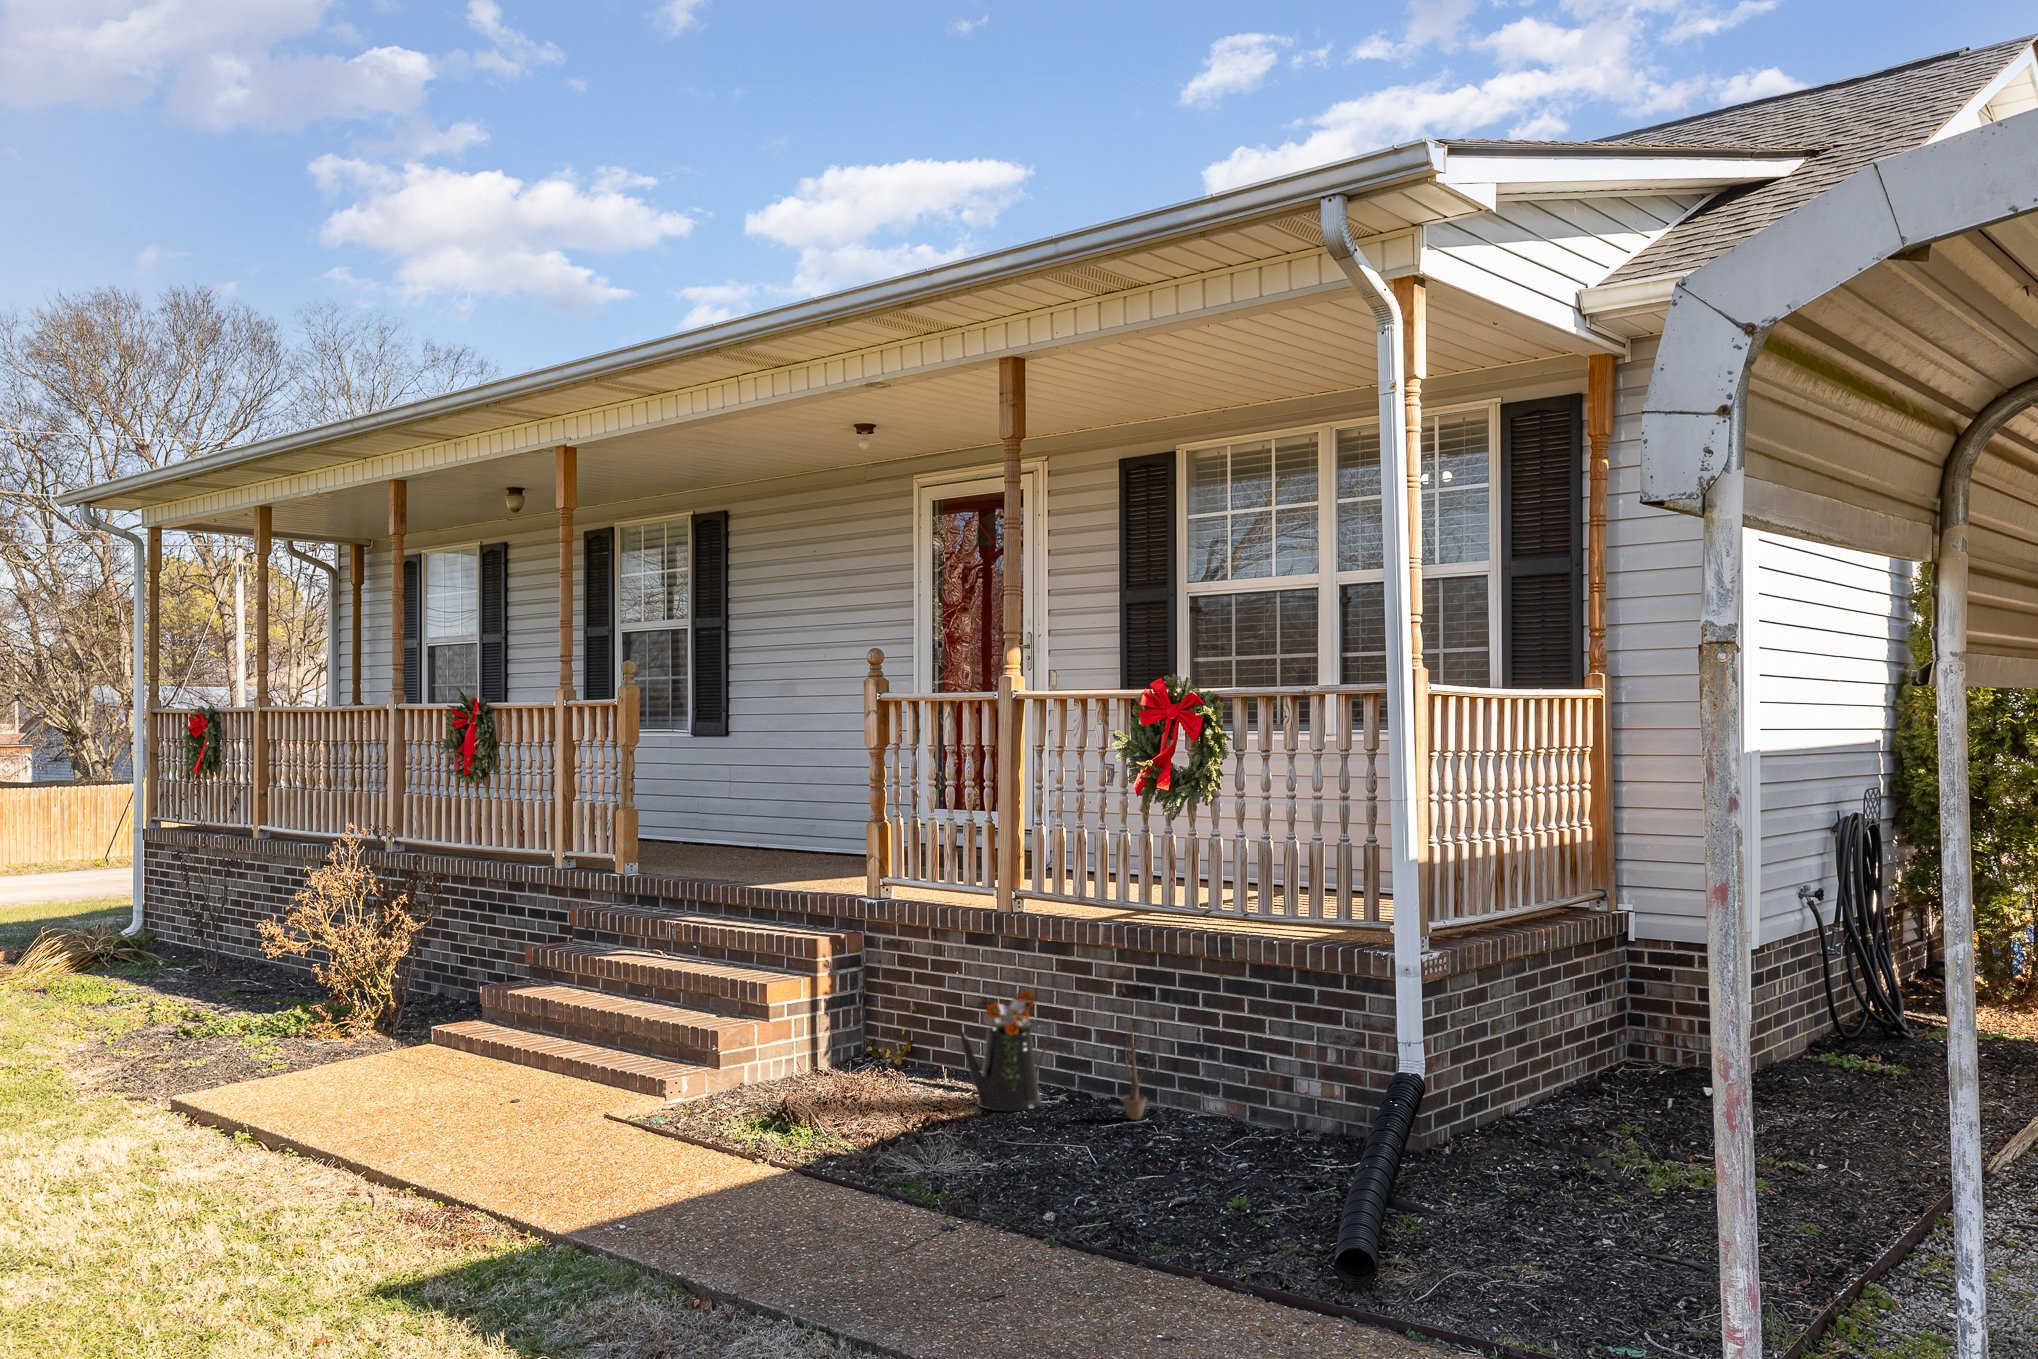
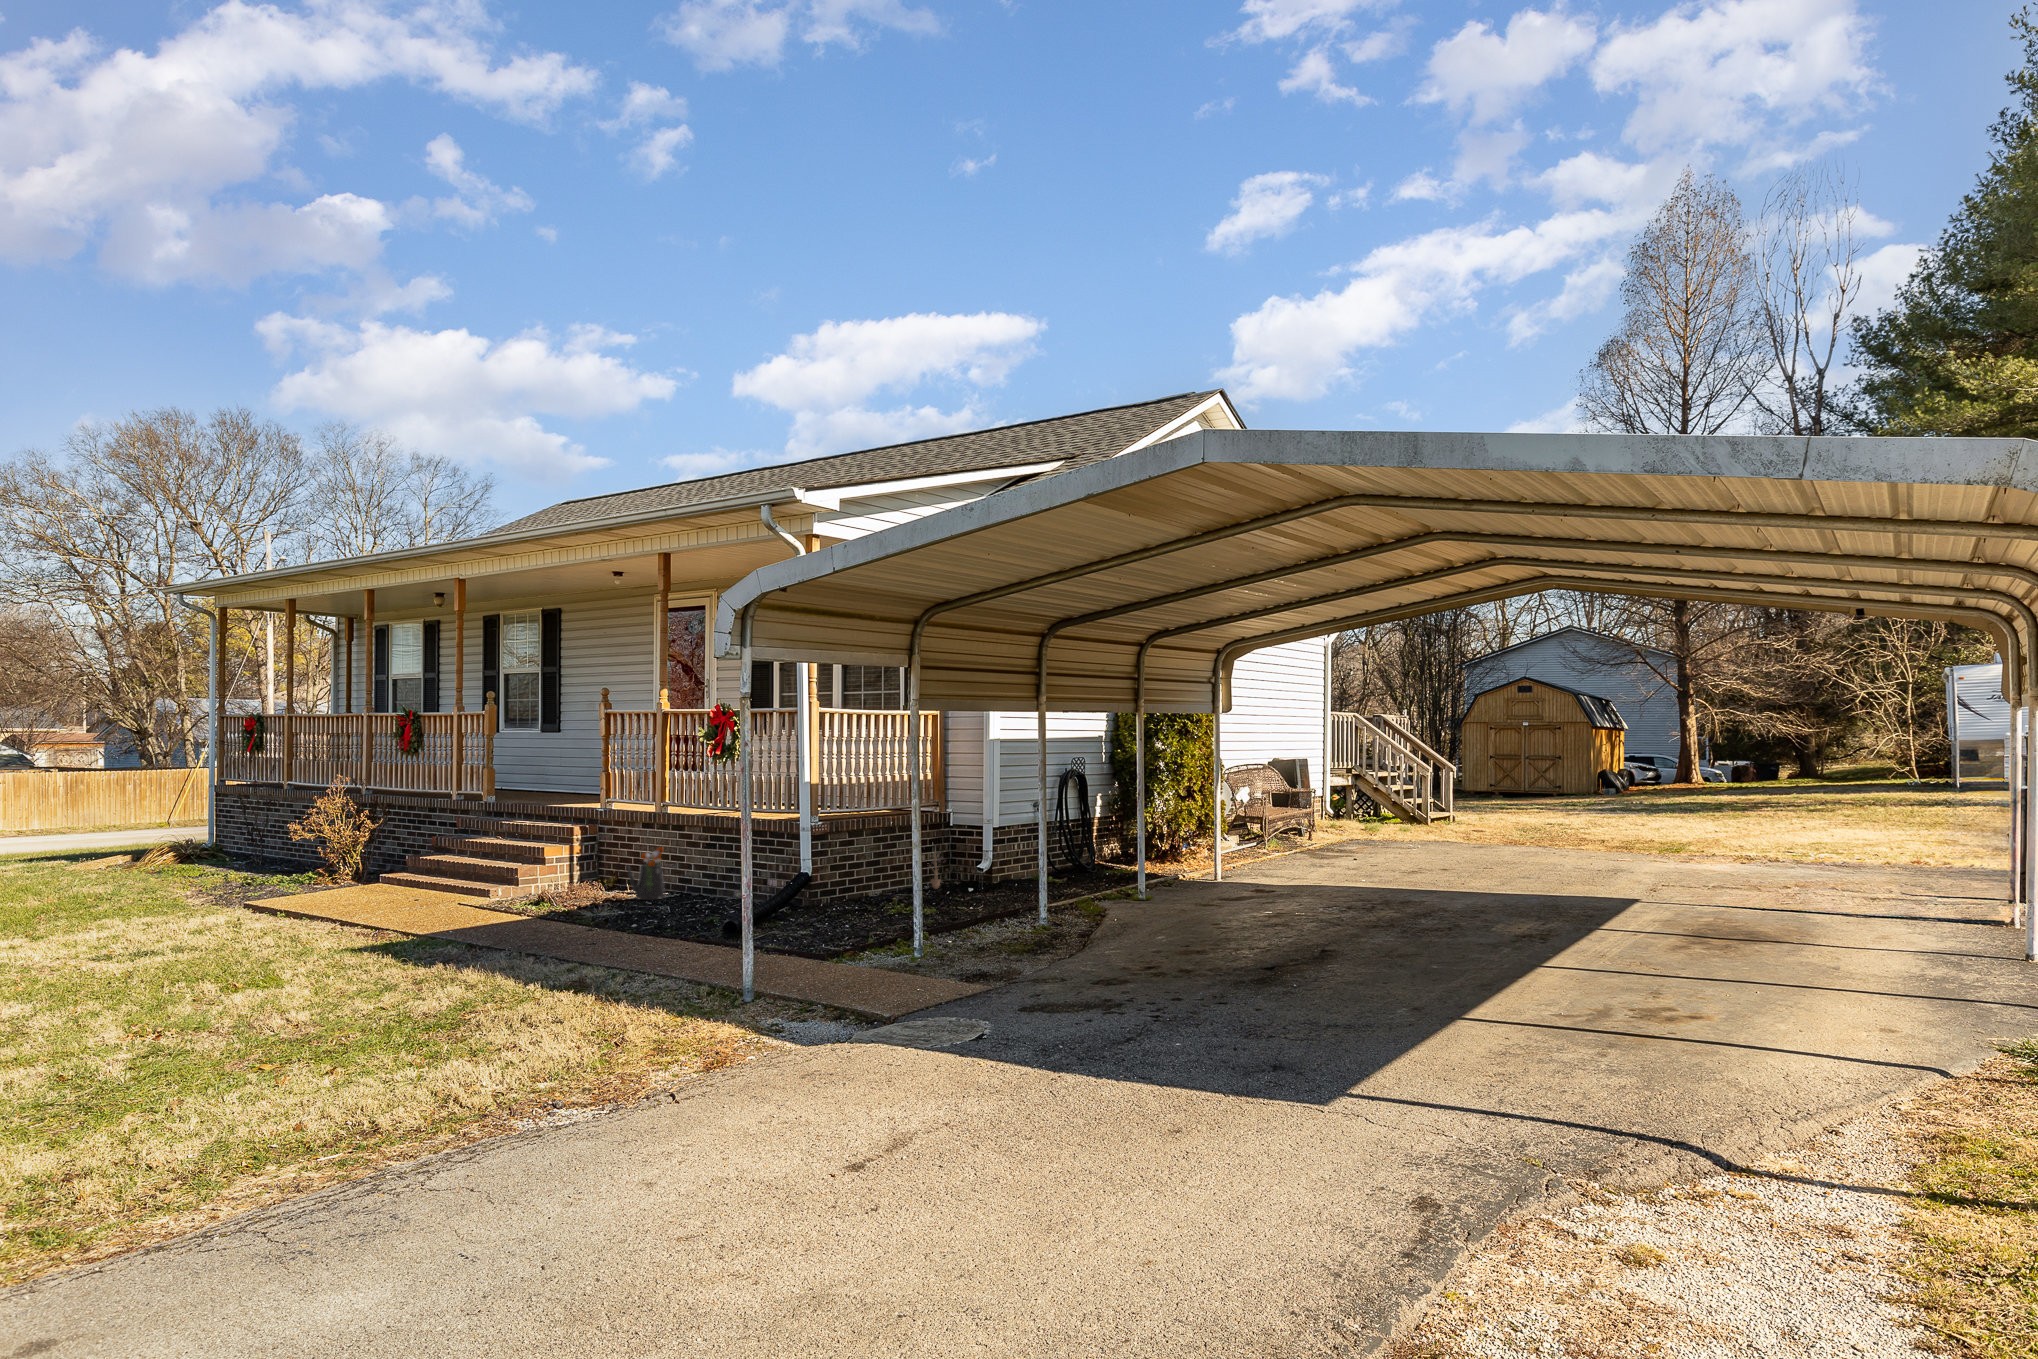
decorative plant: present [1109,1029,1156,1120] -> present [927,855,940,889]

